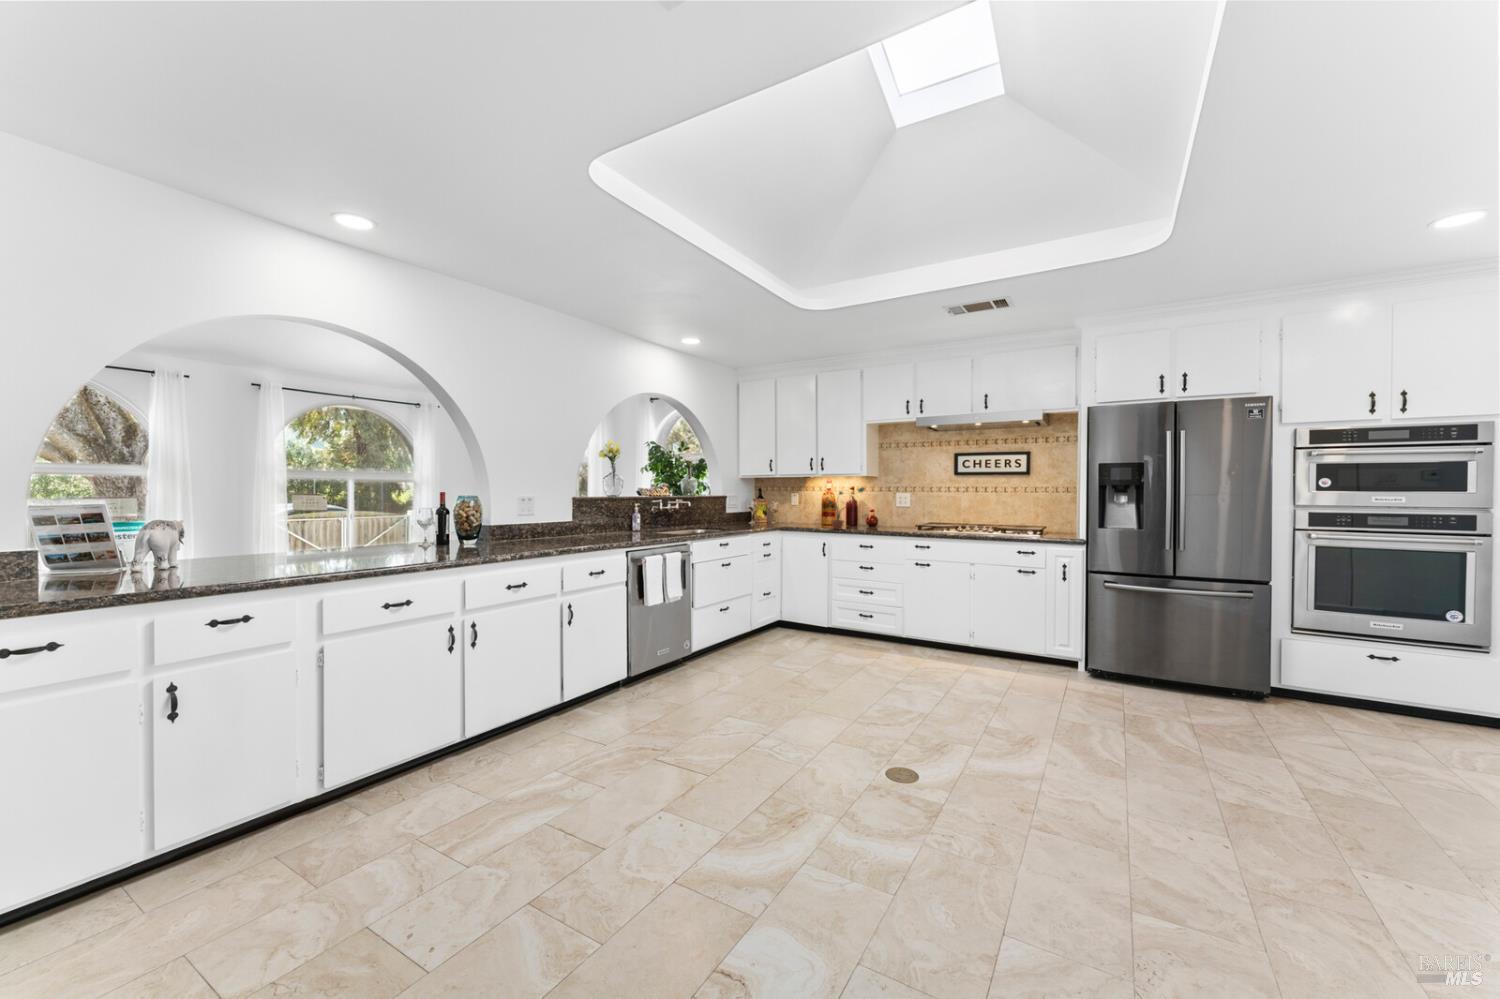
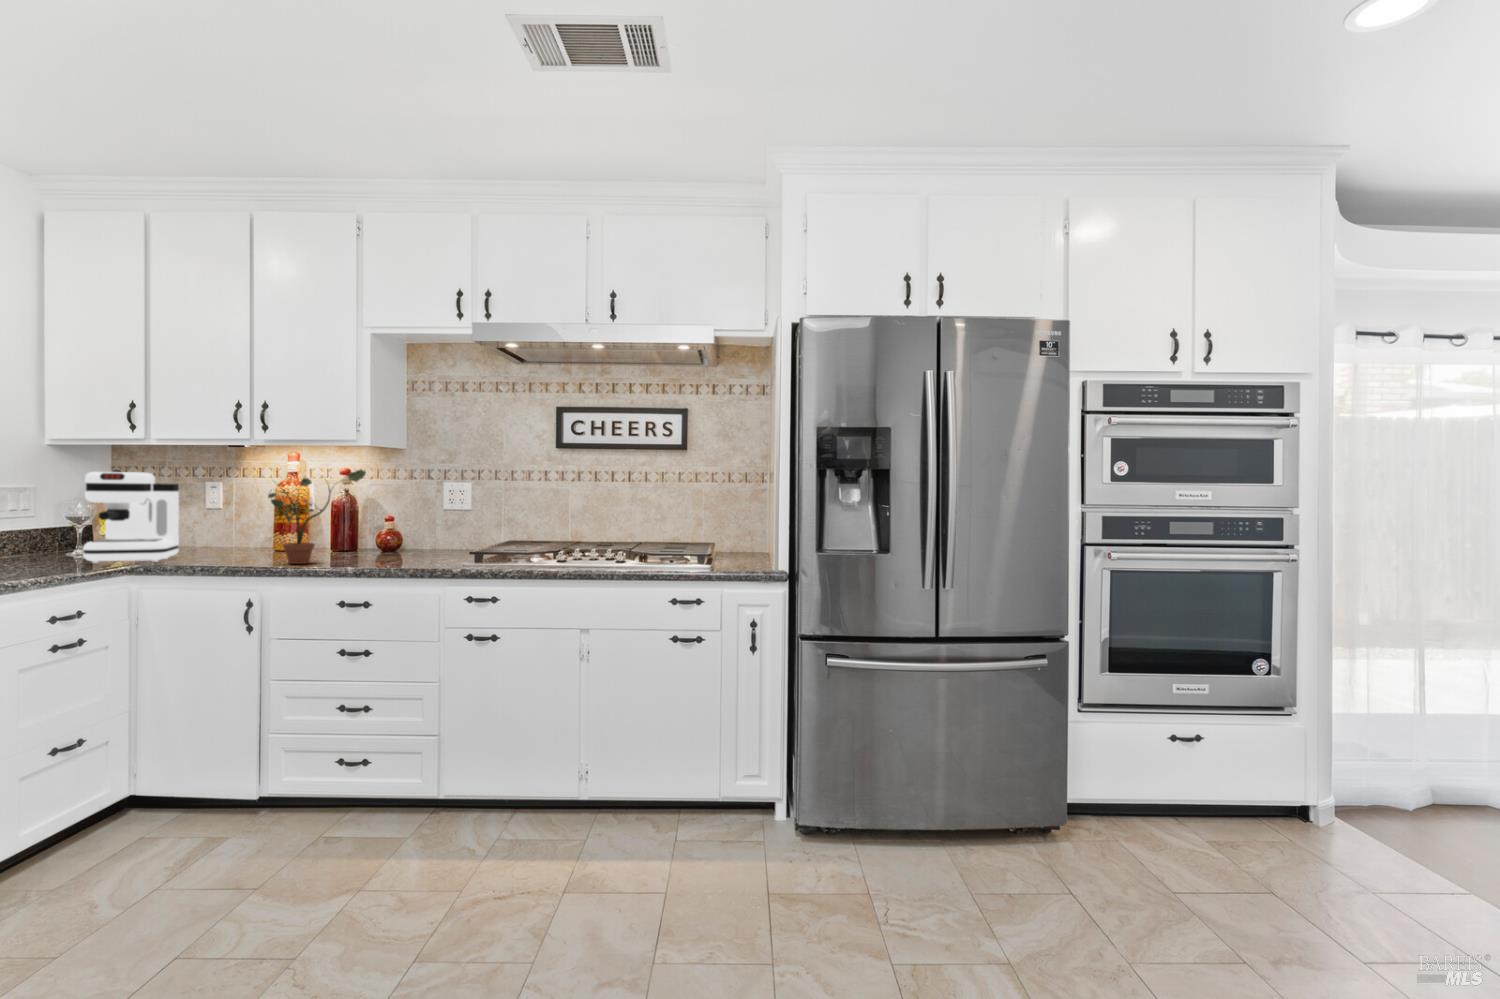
coffee maker: none [756,489,787,527] -> present [83,472,179,563]

